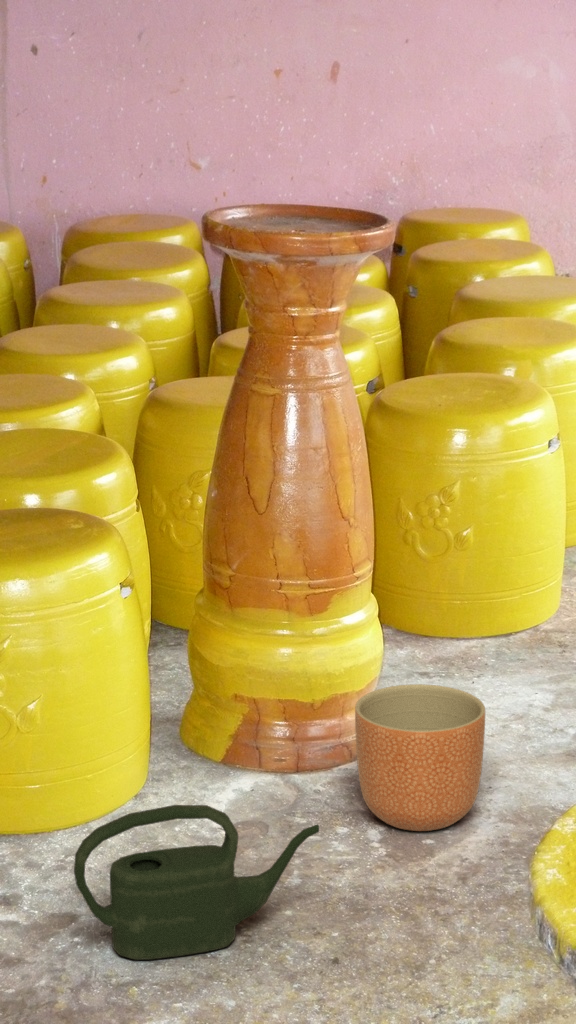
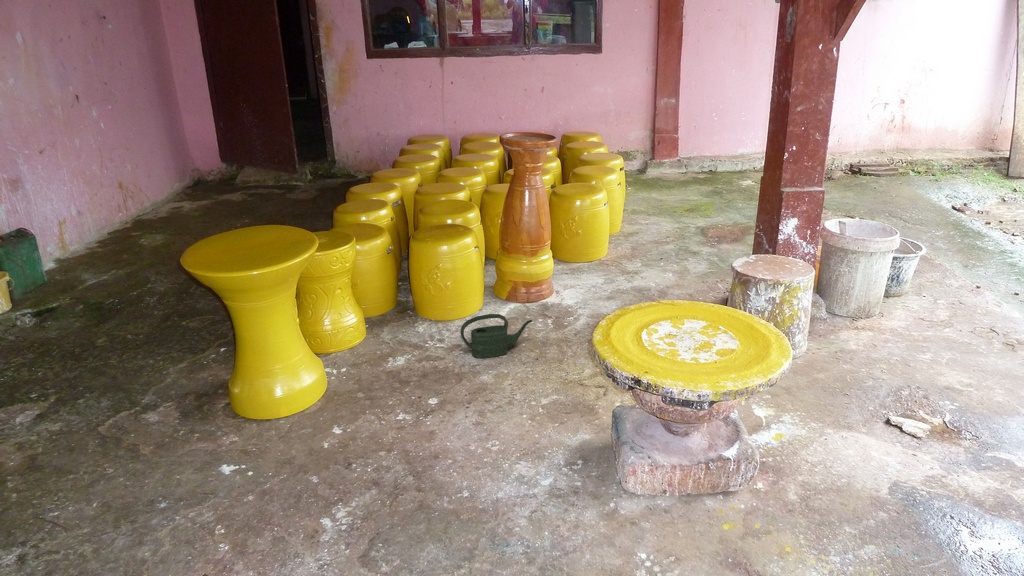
planter: present [355,684,485,831] -> none [544,277,583,321]

